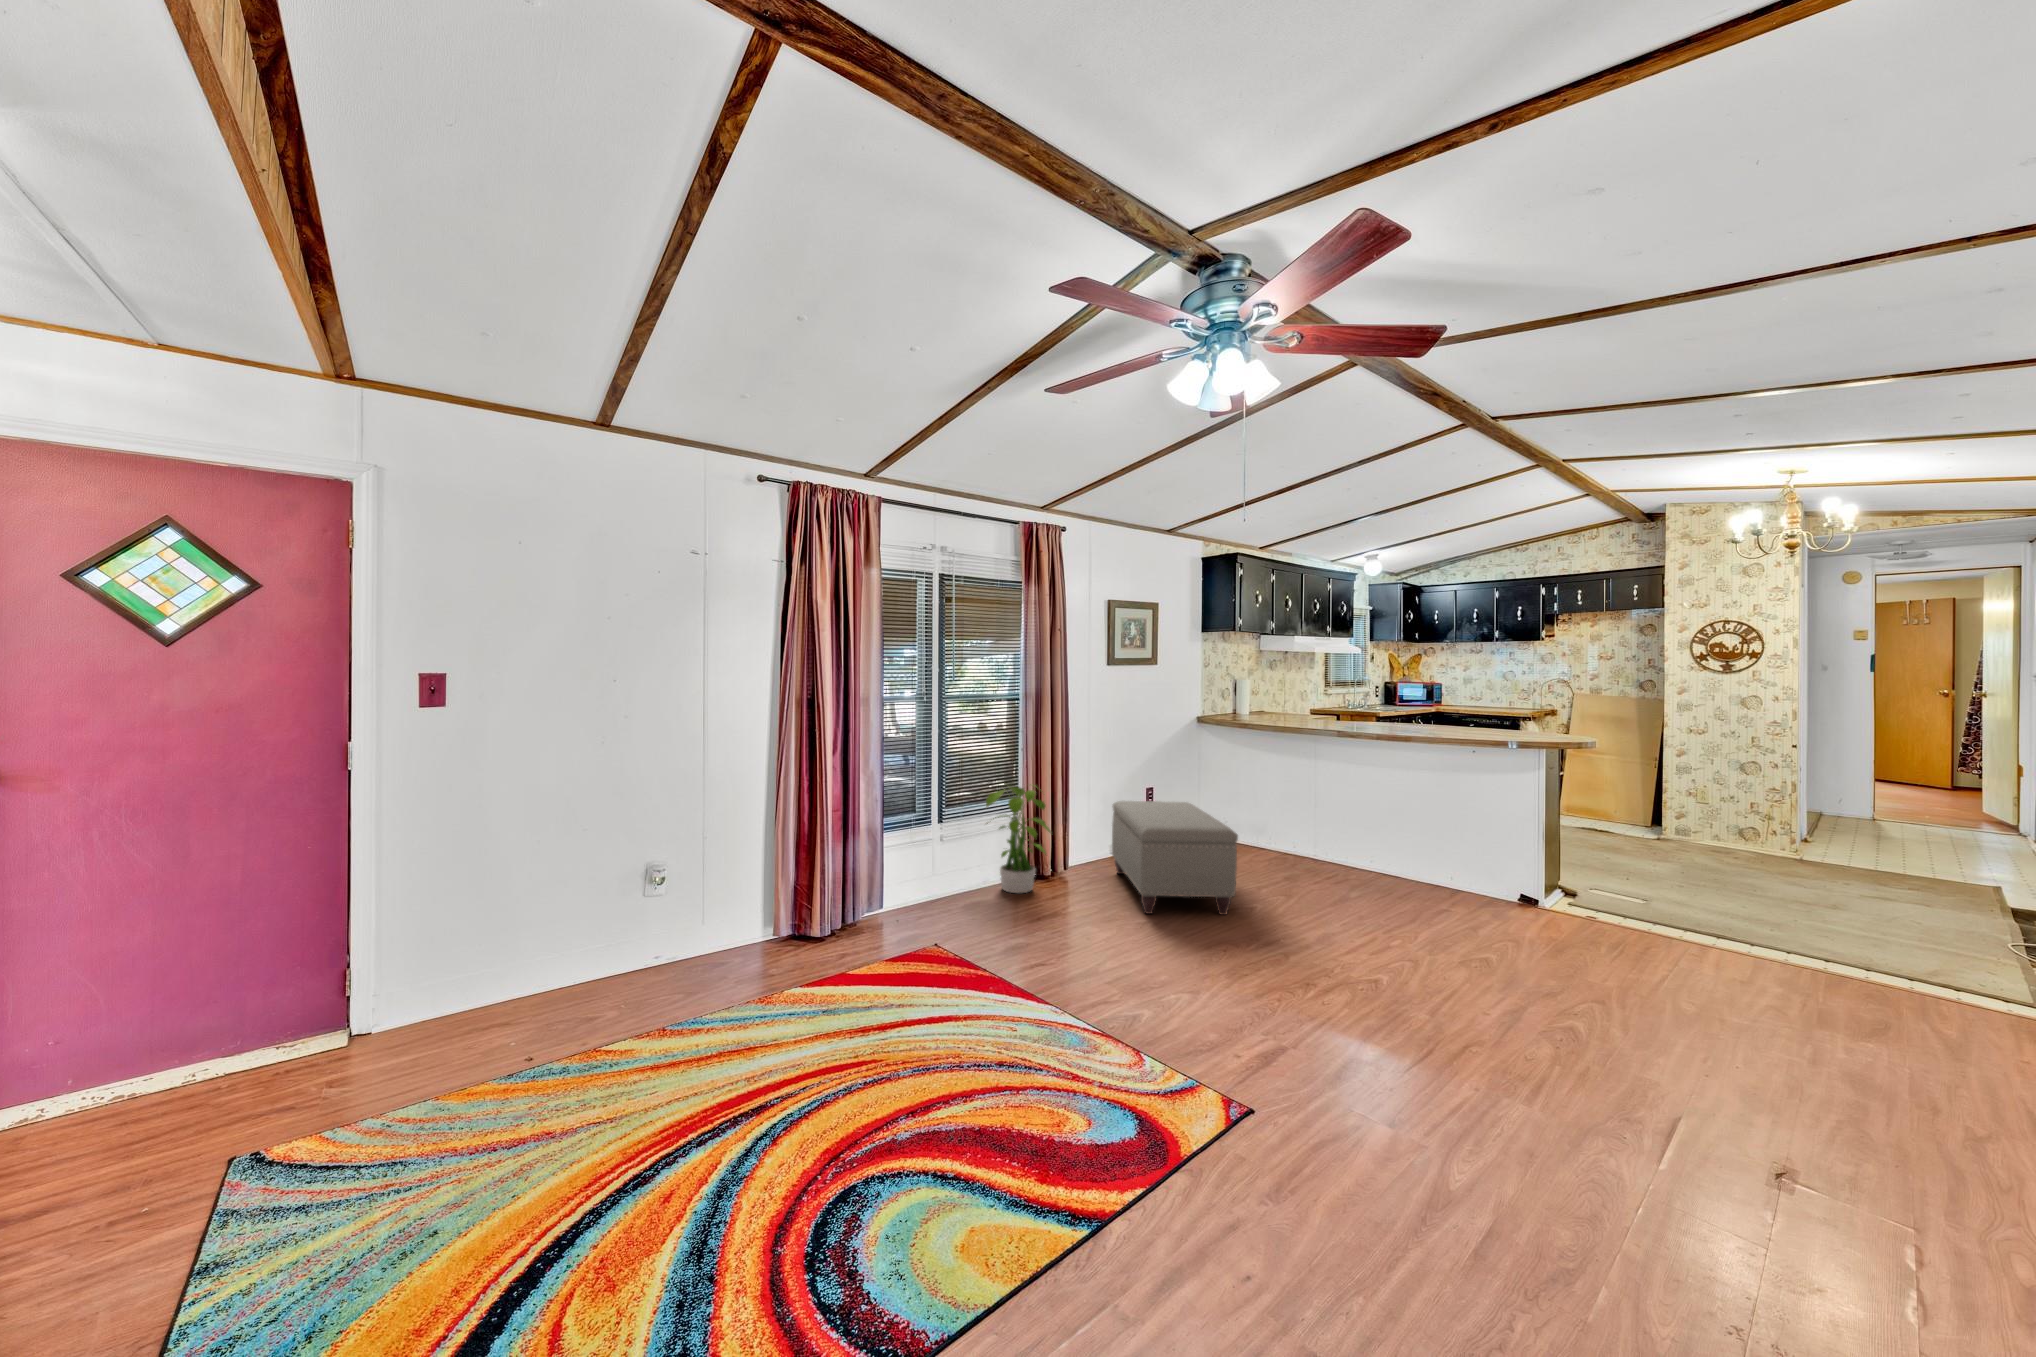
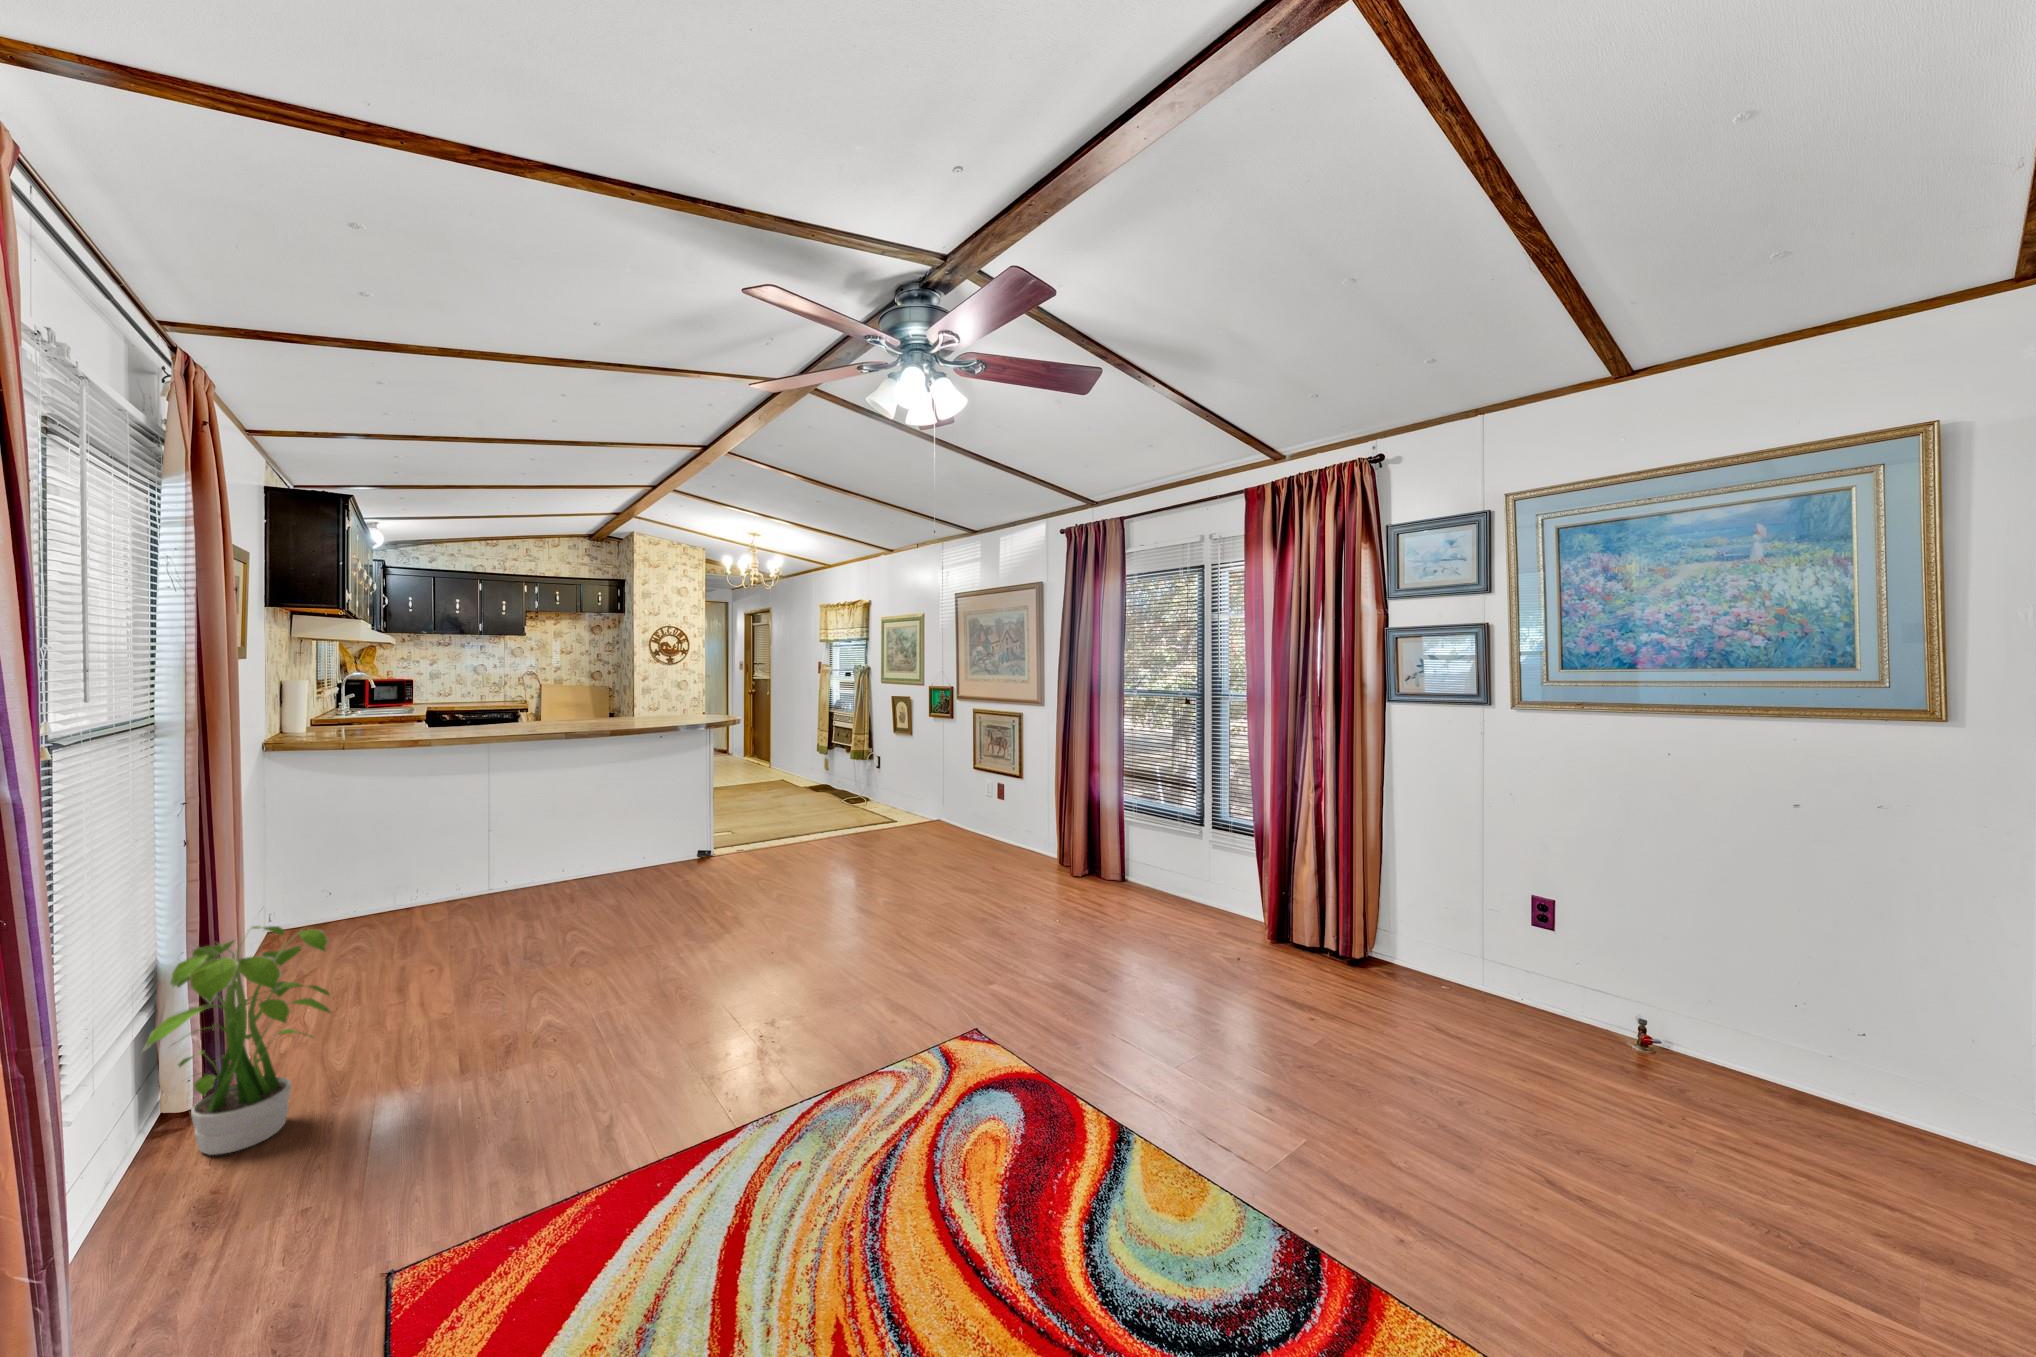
ottoman: present [1112,801,1238,915] -> none [309,878,616,1031]

